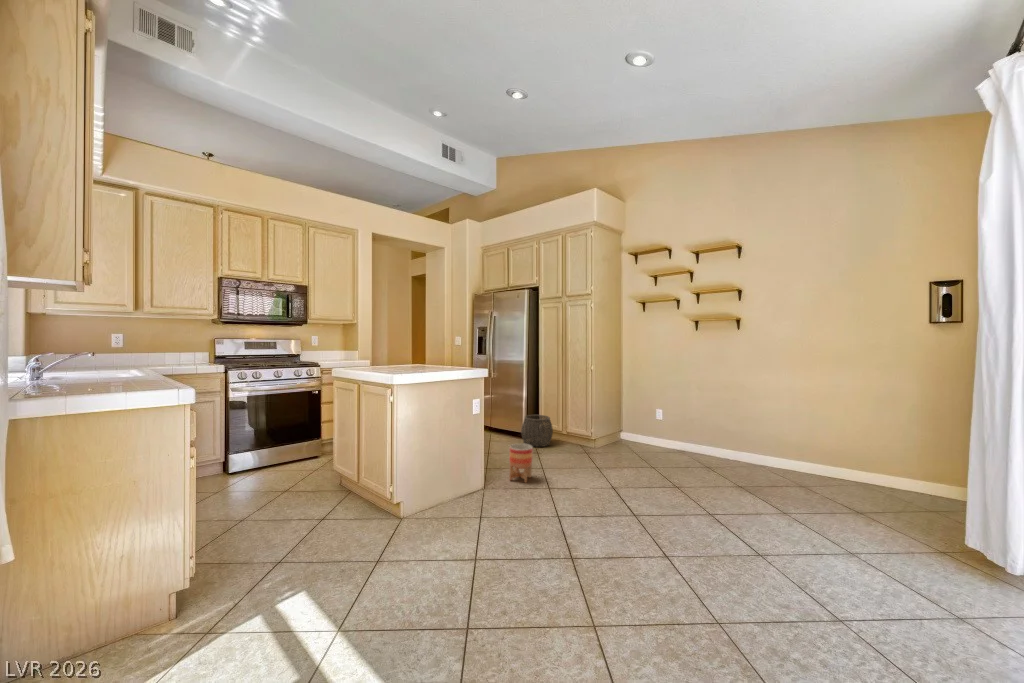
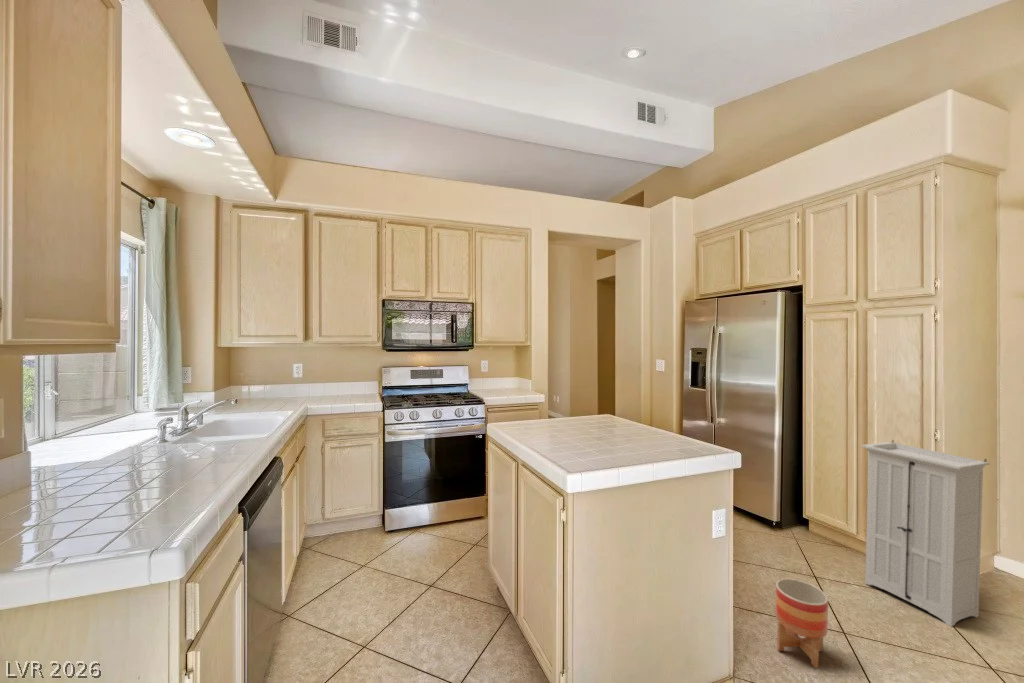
storage cabinet: none [560,373,609,462] -> present [862,441,989,626]
woven basket: present [521,415,553,447] -> none [773,494,837,556]

